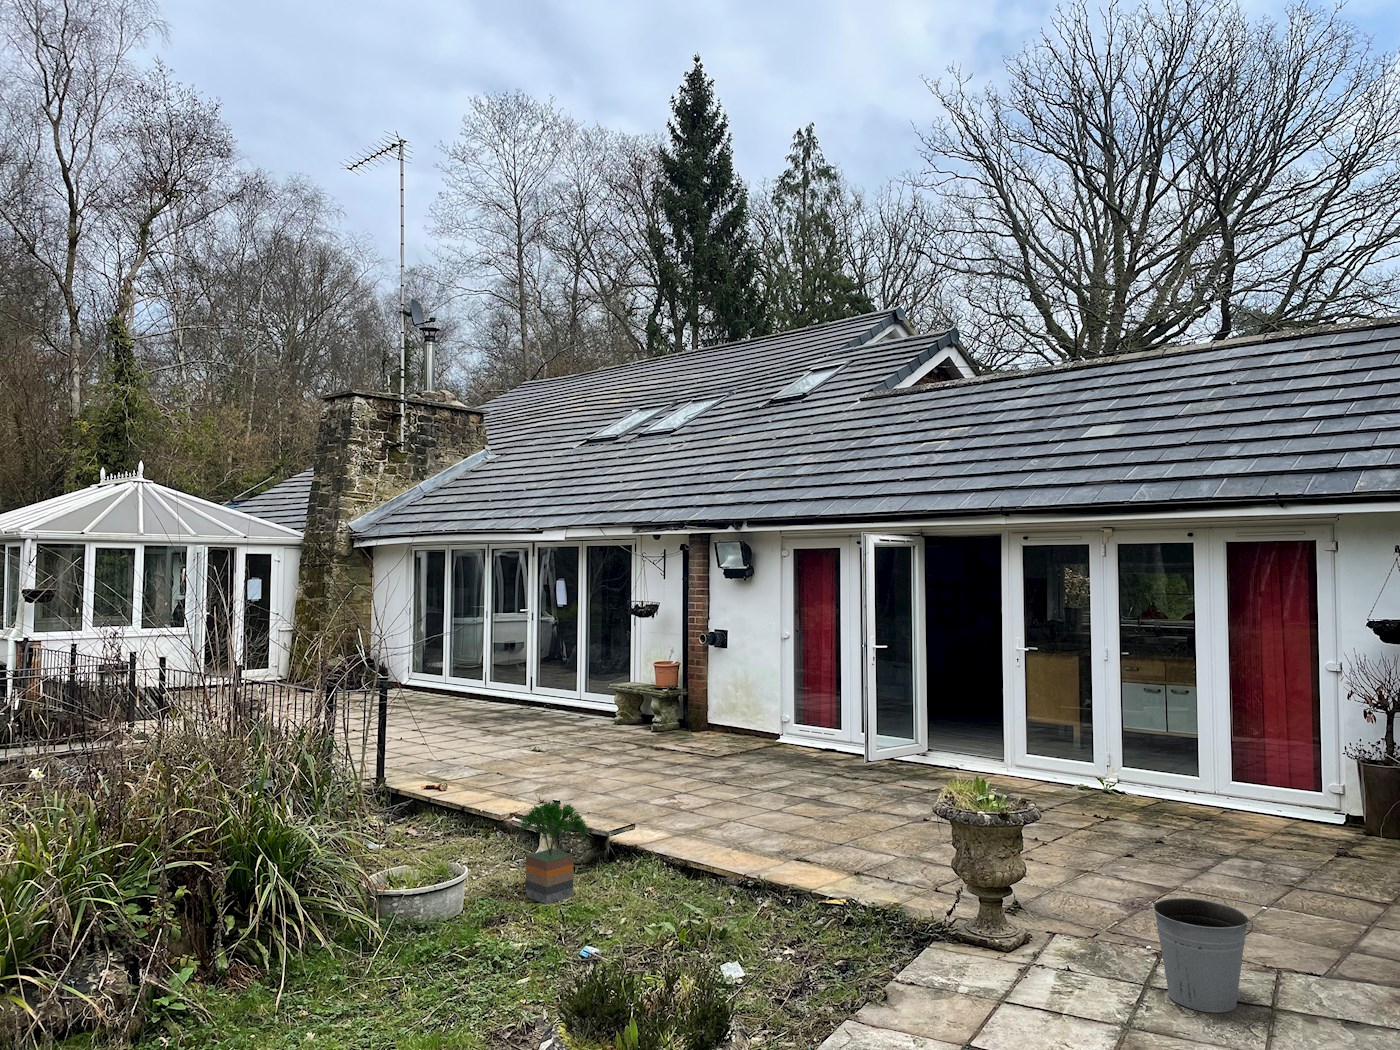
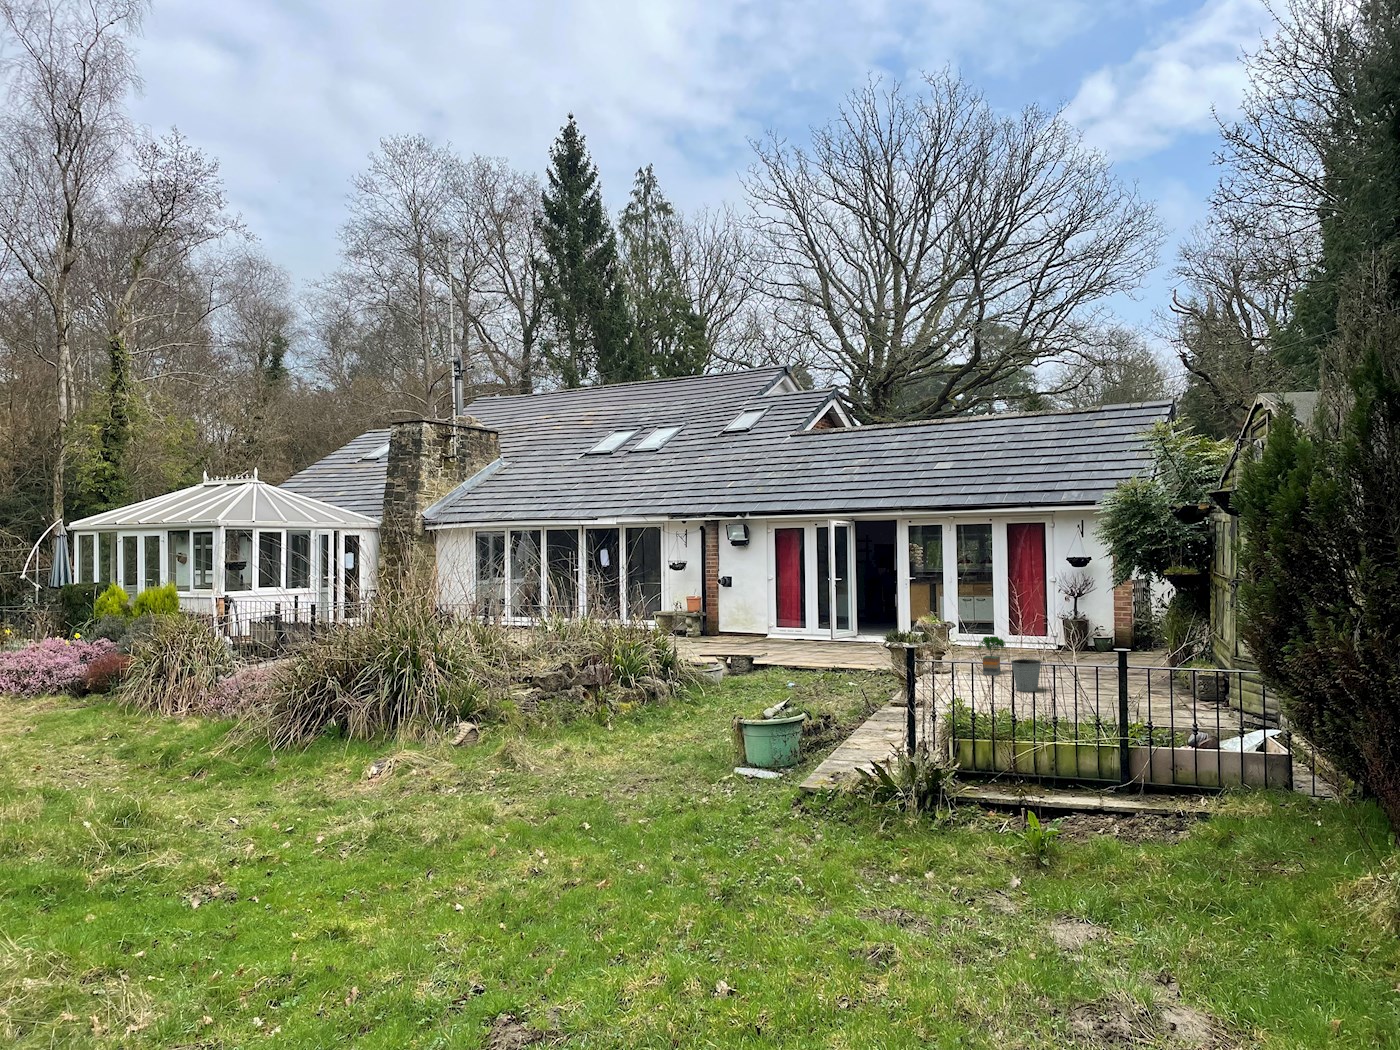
potted tree: present [519,802,589,904] -> present [978,637,1005,675]

